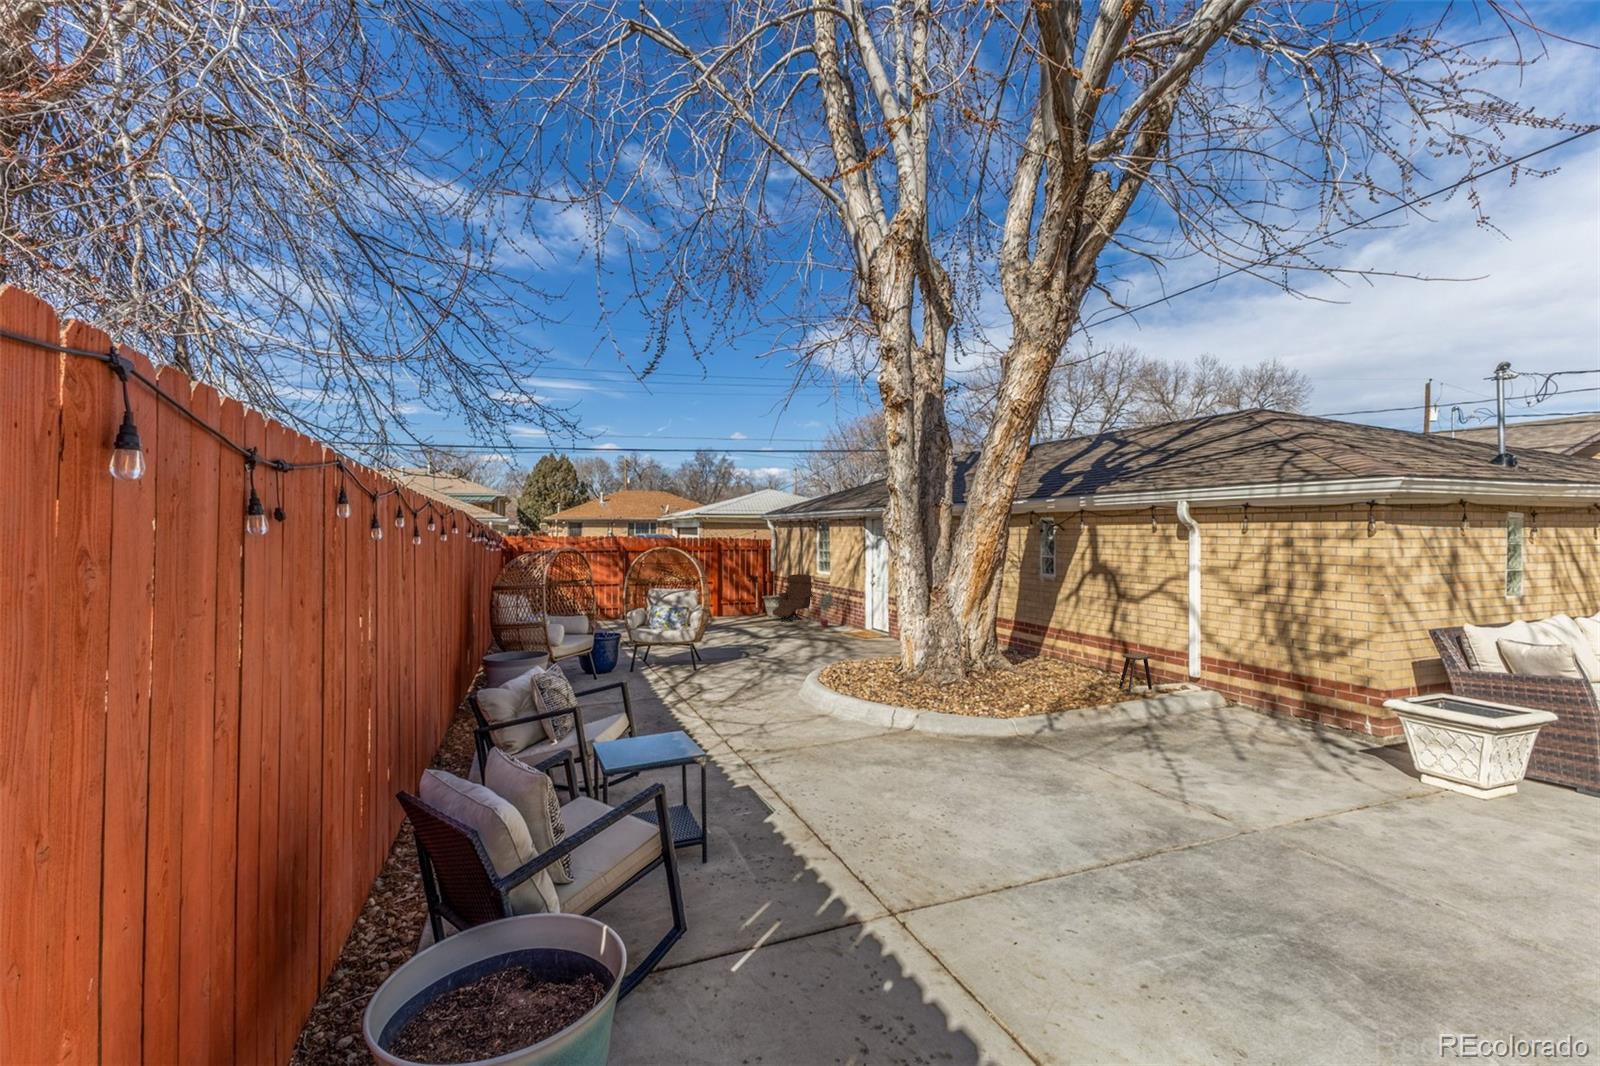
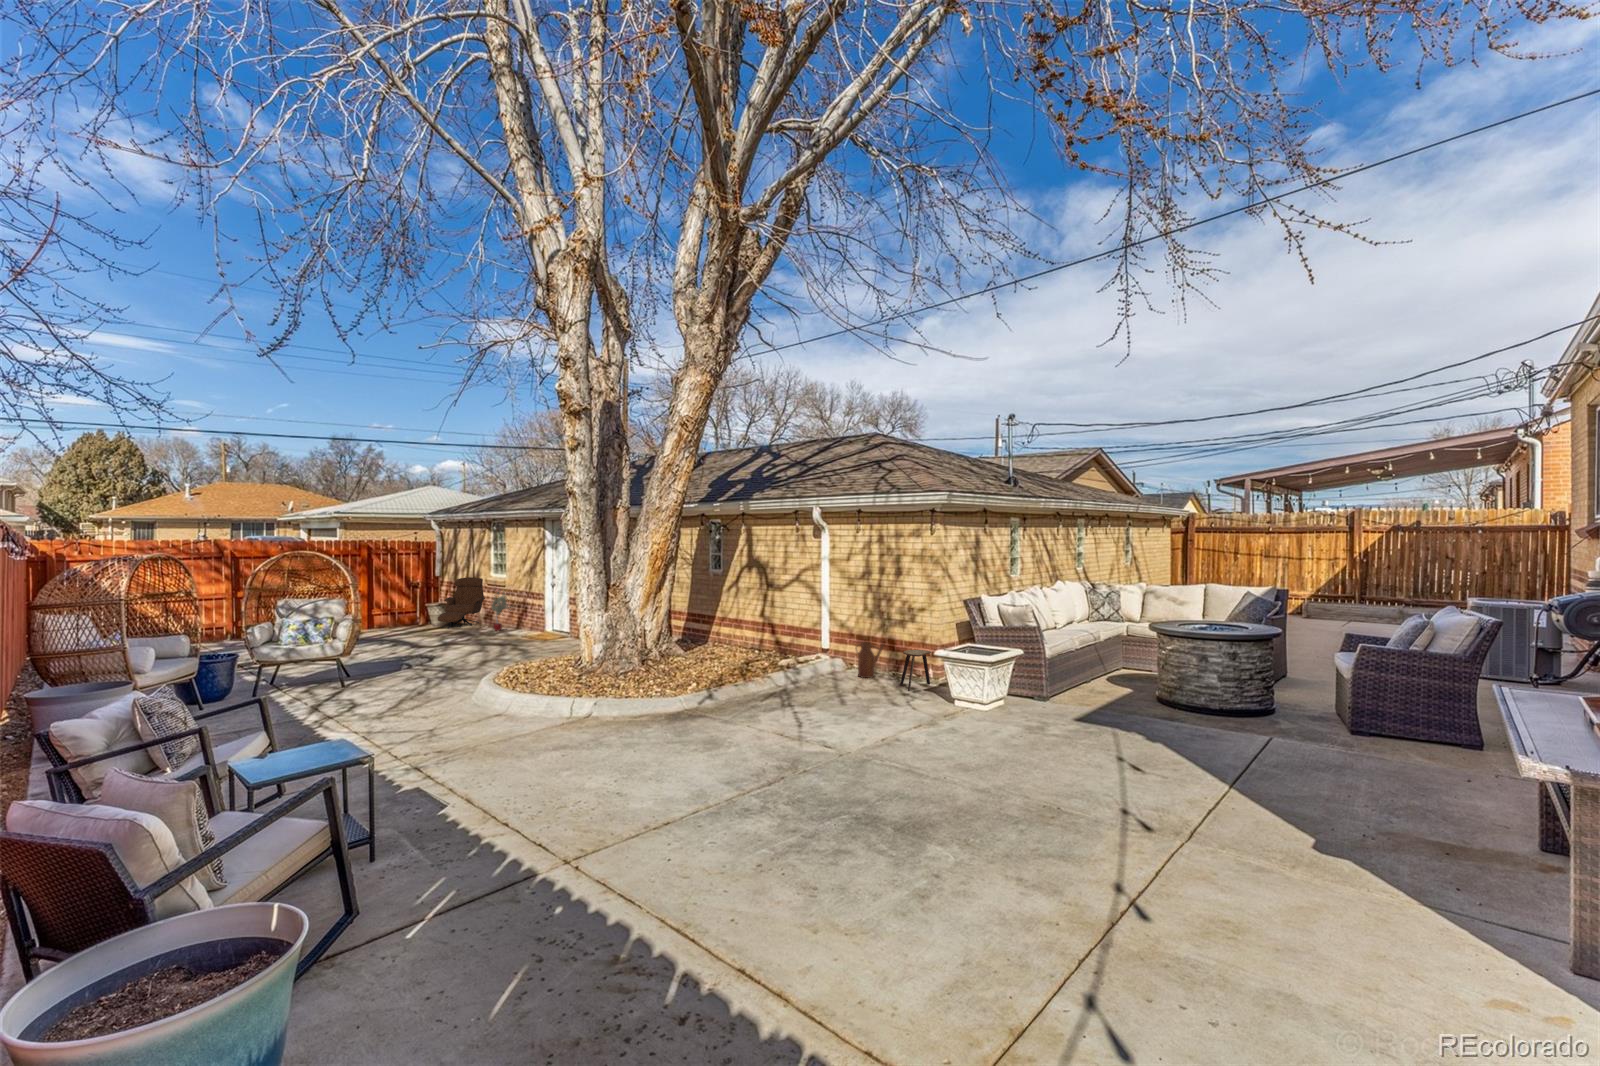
stool: present [1119,653,1154,695] -> present [900,650,931,691]
watering can: none [1236,670,1280,716] -> present [856,642,884,678]

